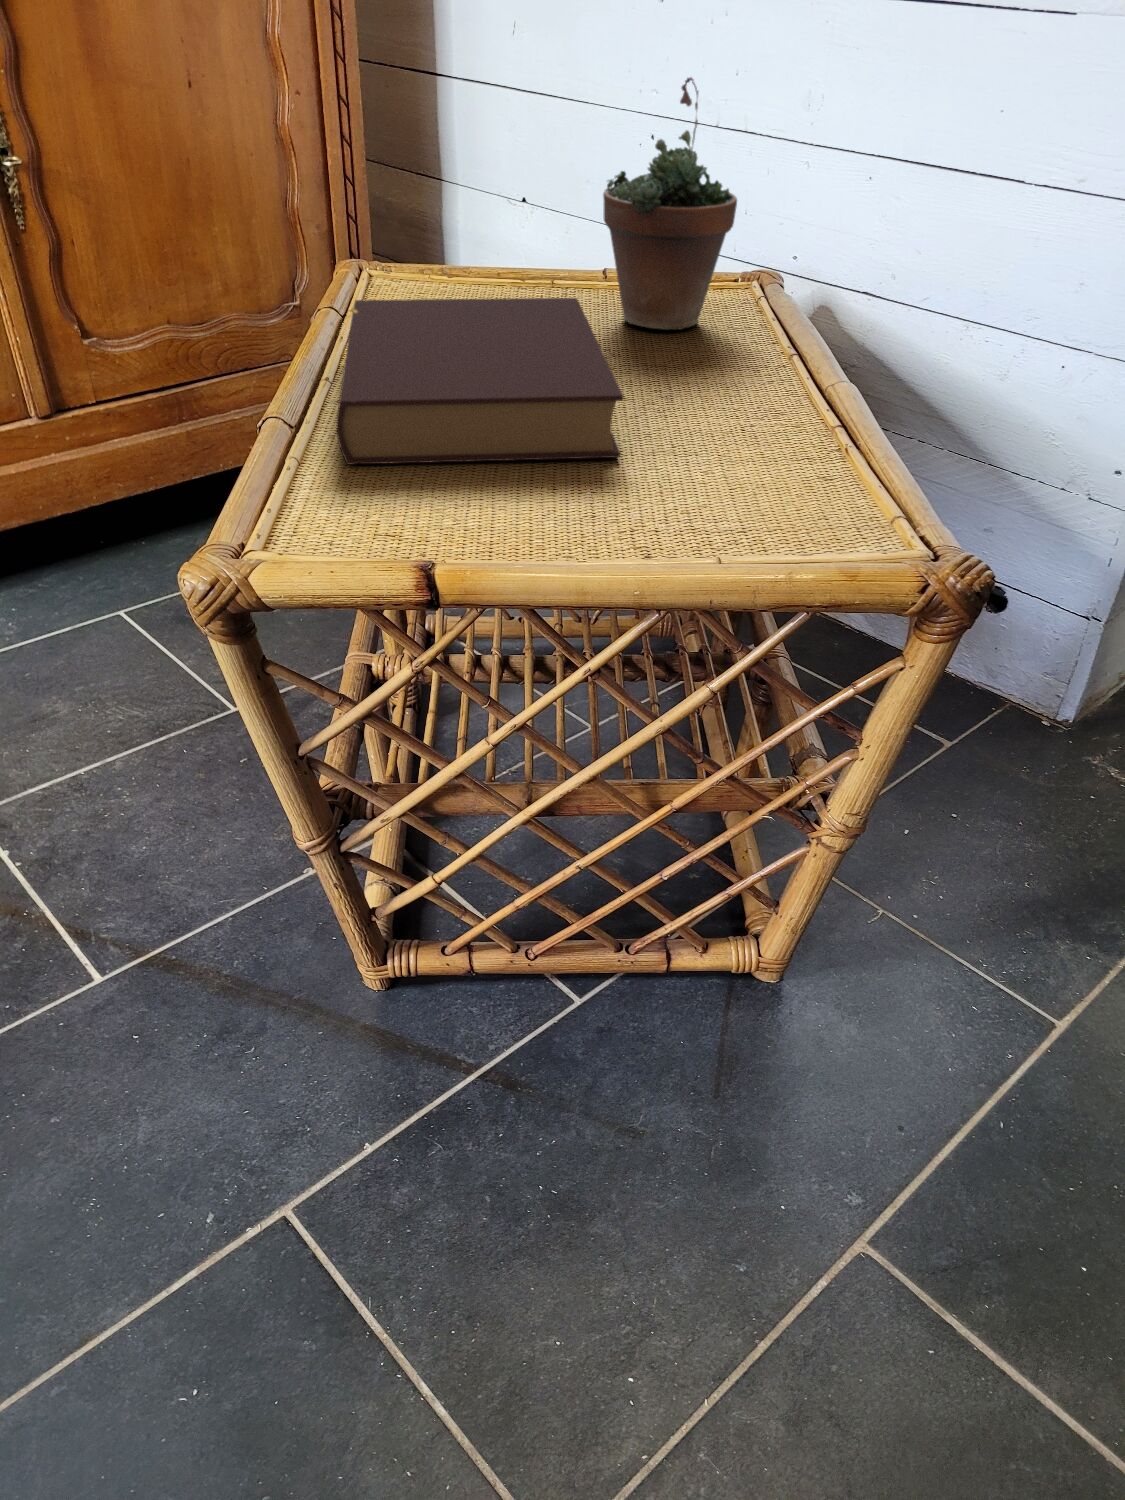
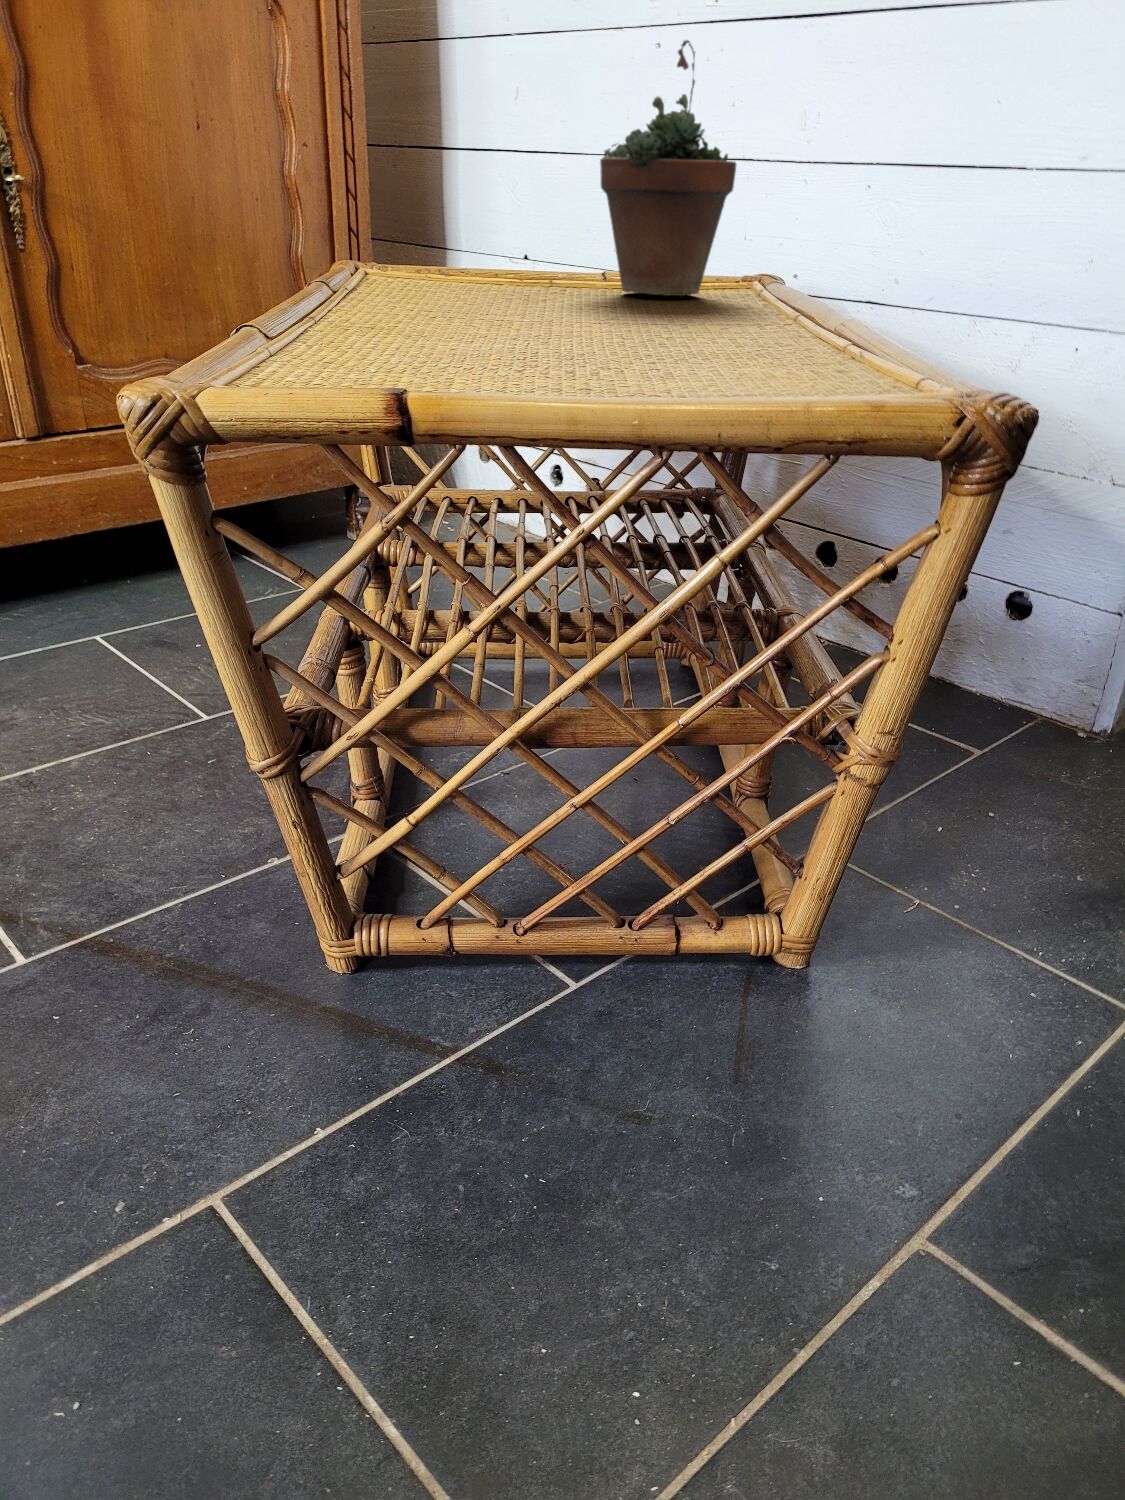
book: present [337,298,623,465] -> none [311,243,619,343]

